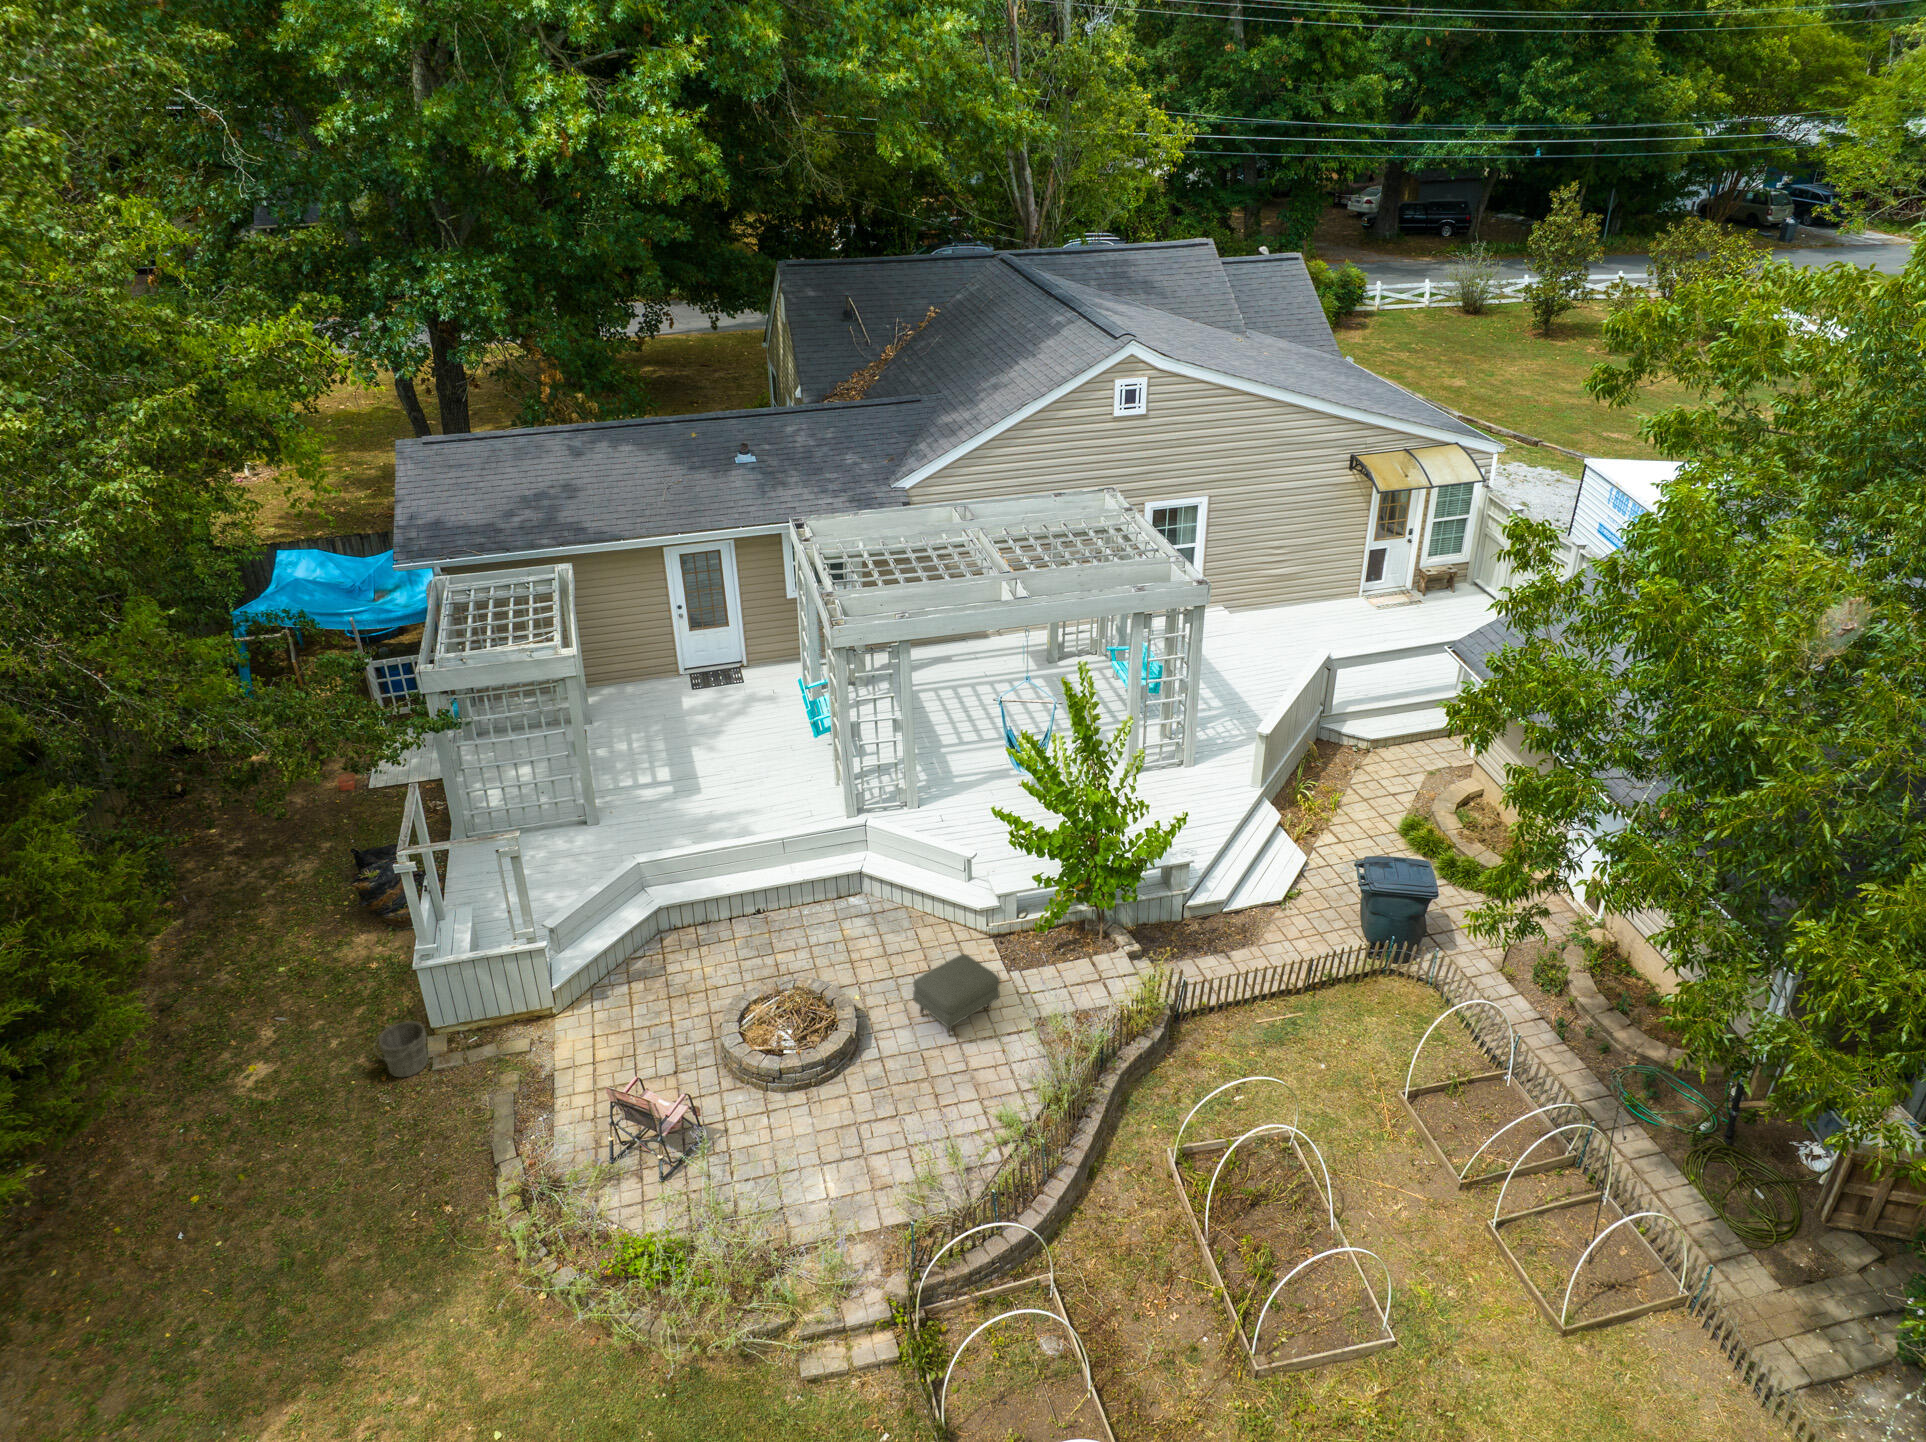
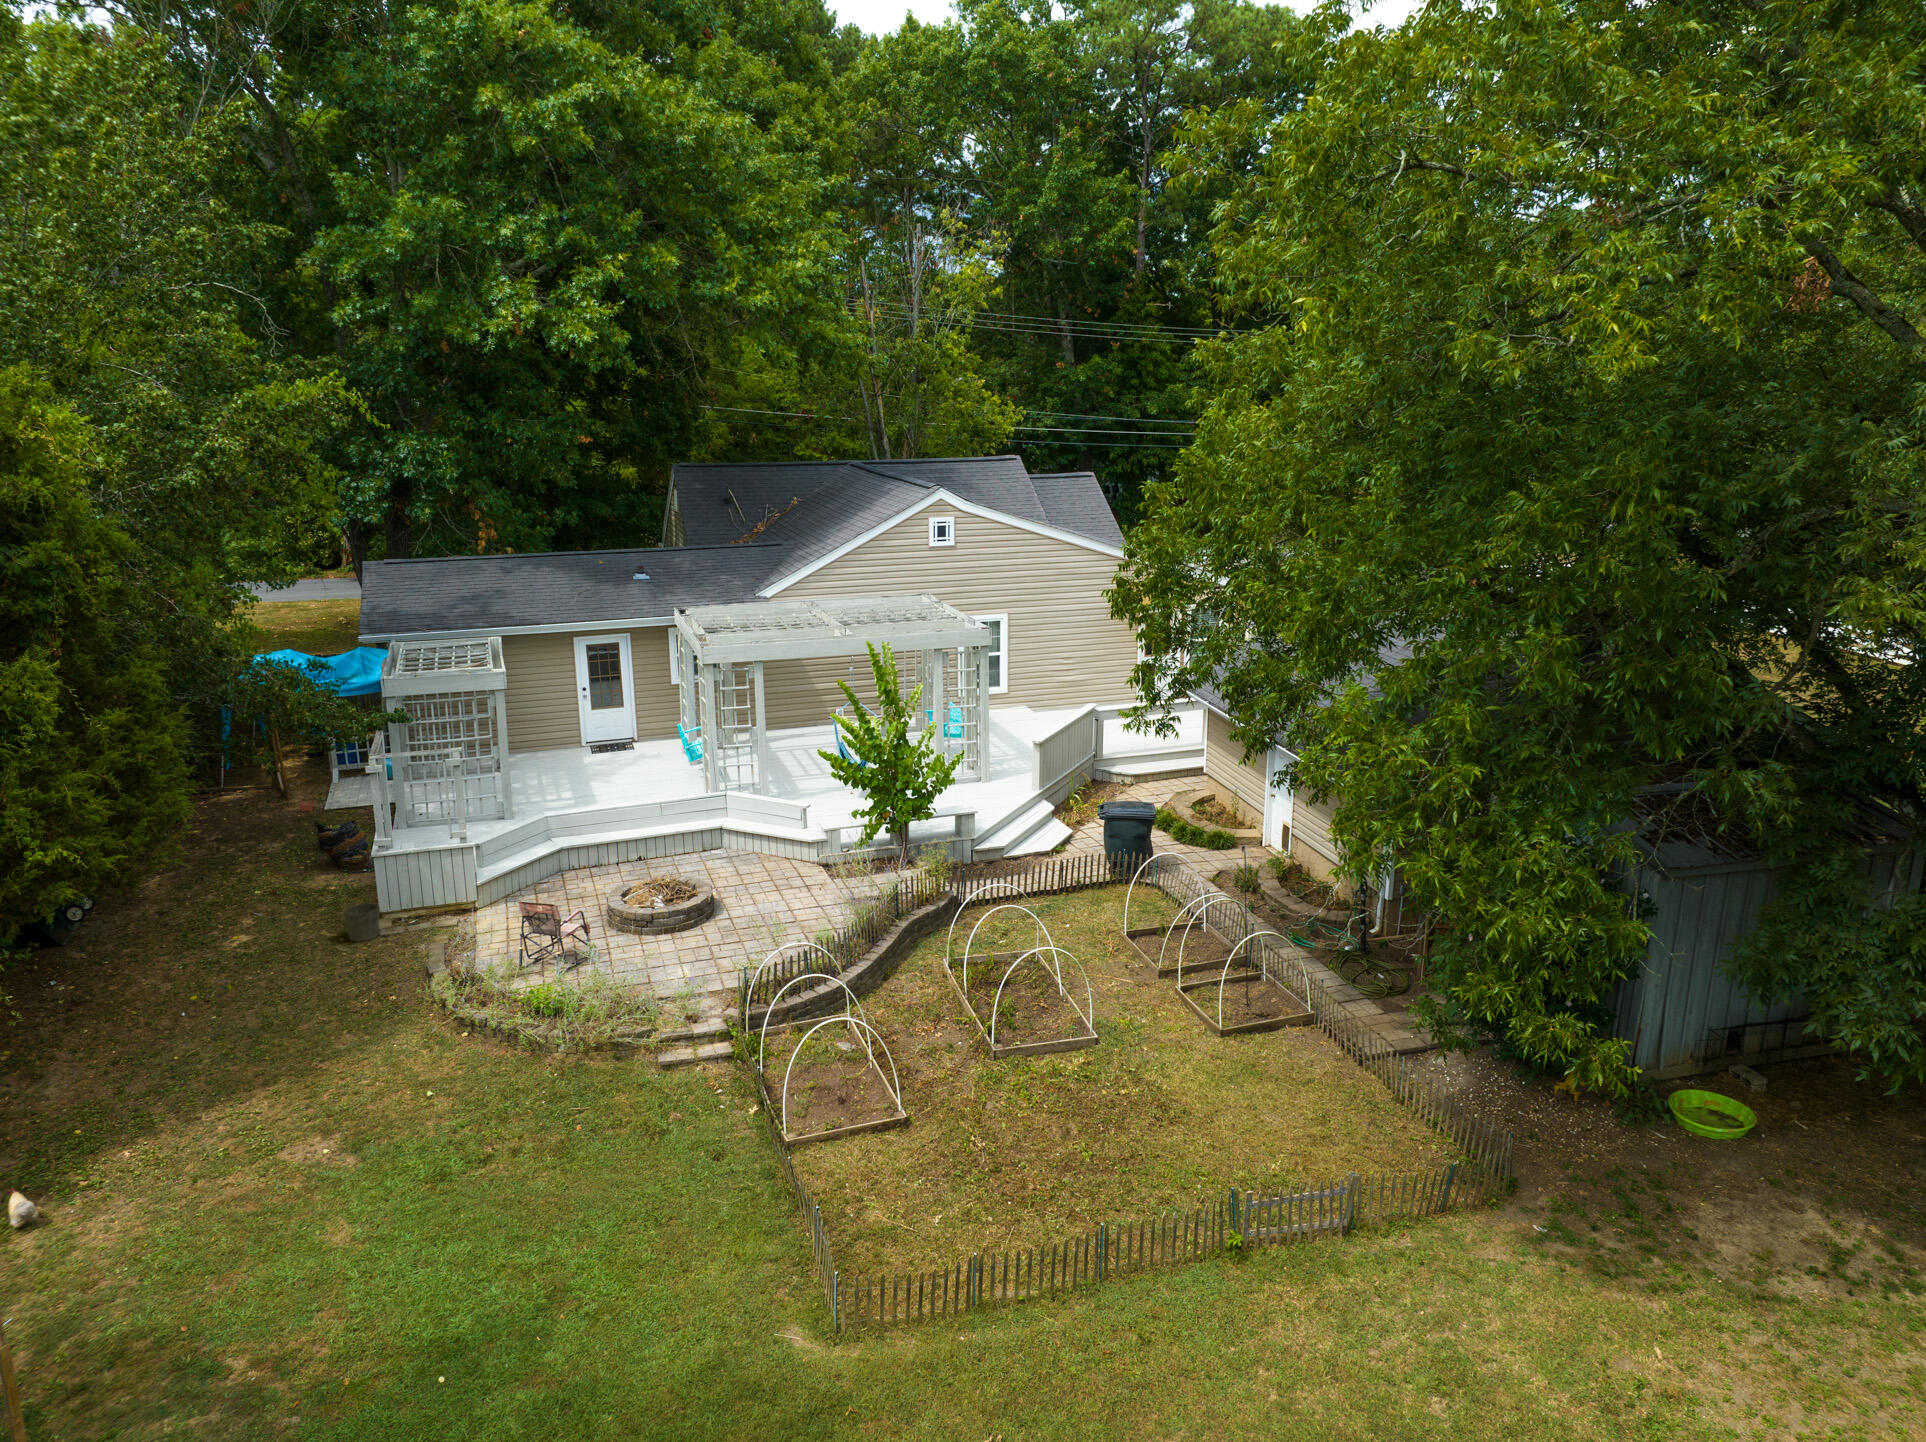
ottoman: present [913,954,1000,1036] -> none [754,859,821,909]

